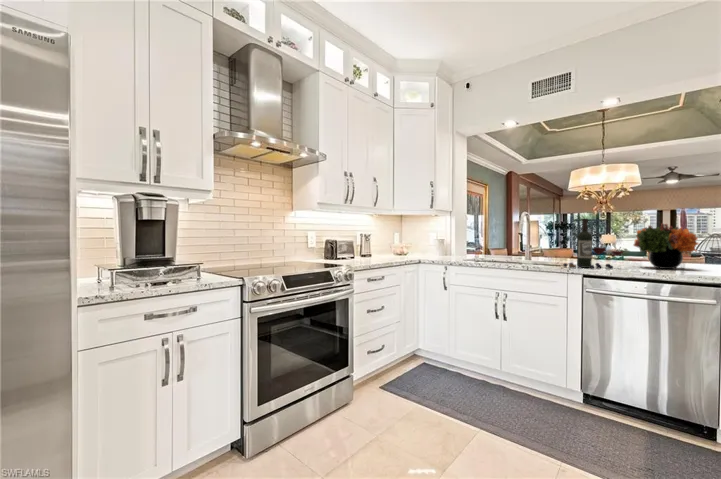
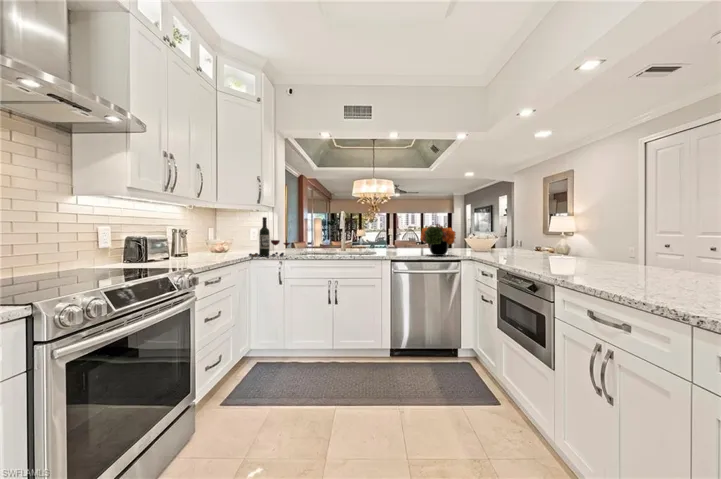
wine bottle: present [563,219,623,269] -> present [249,217,290,257]

